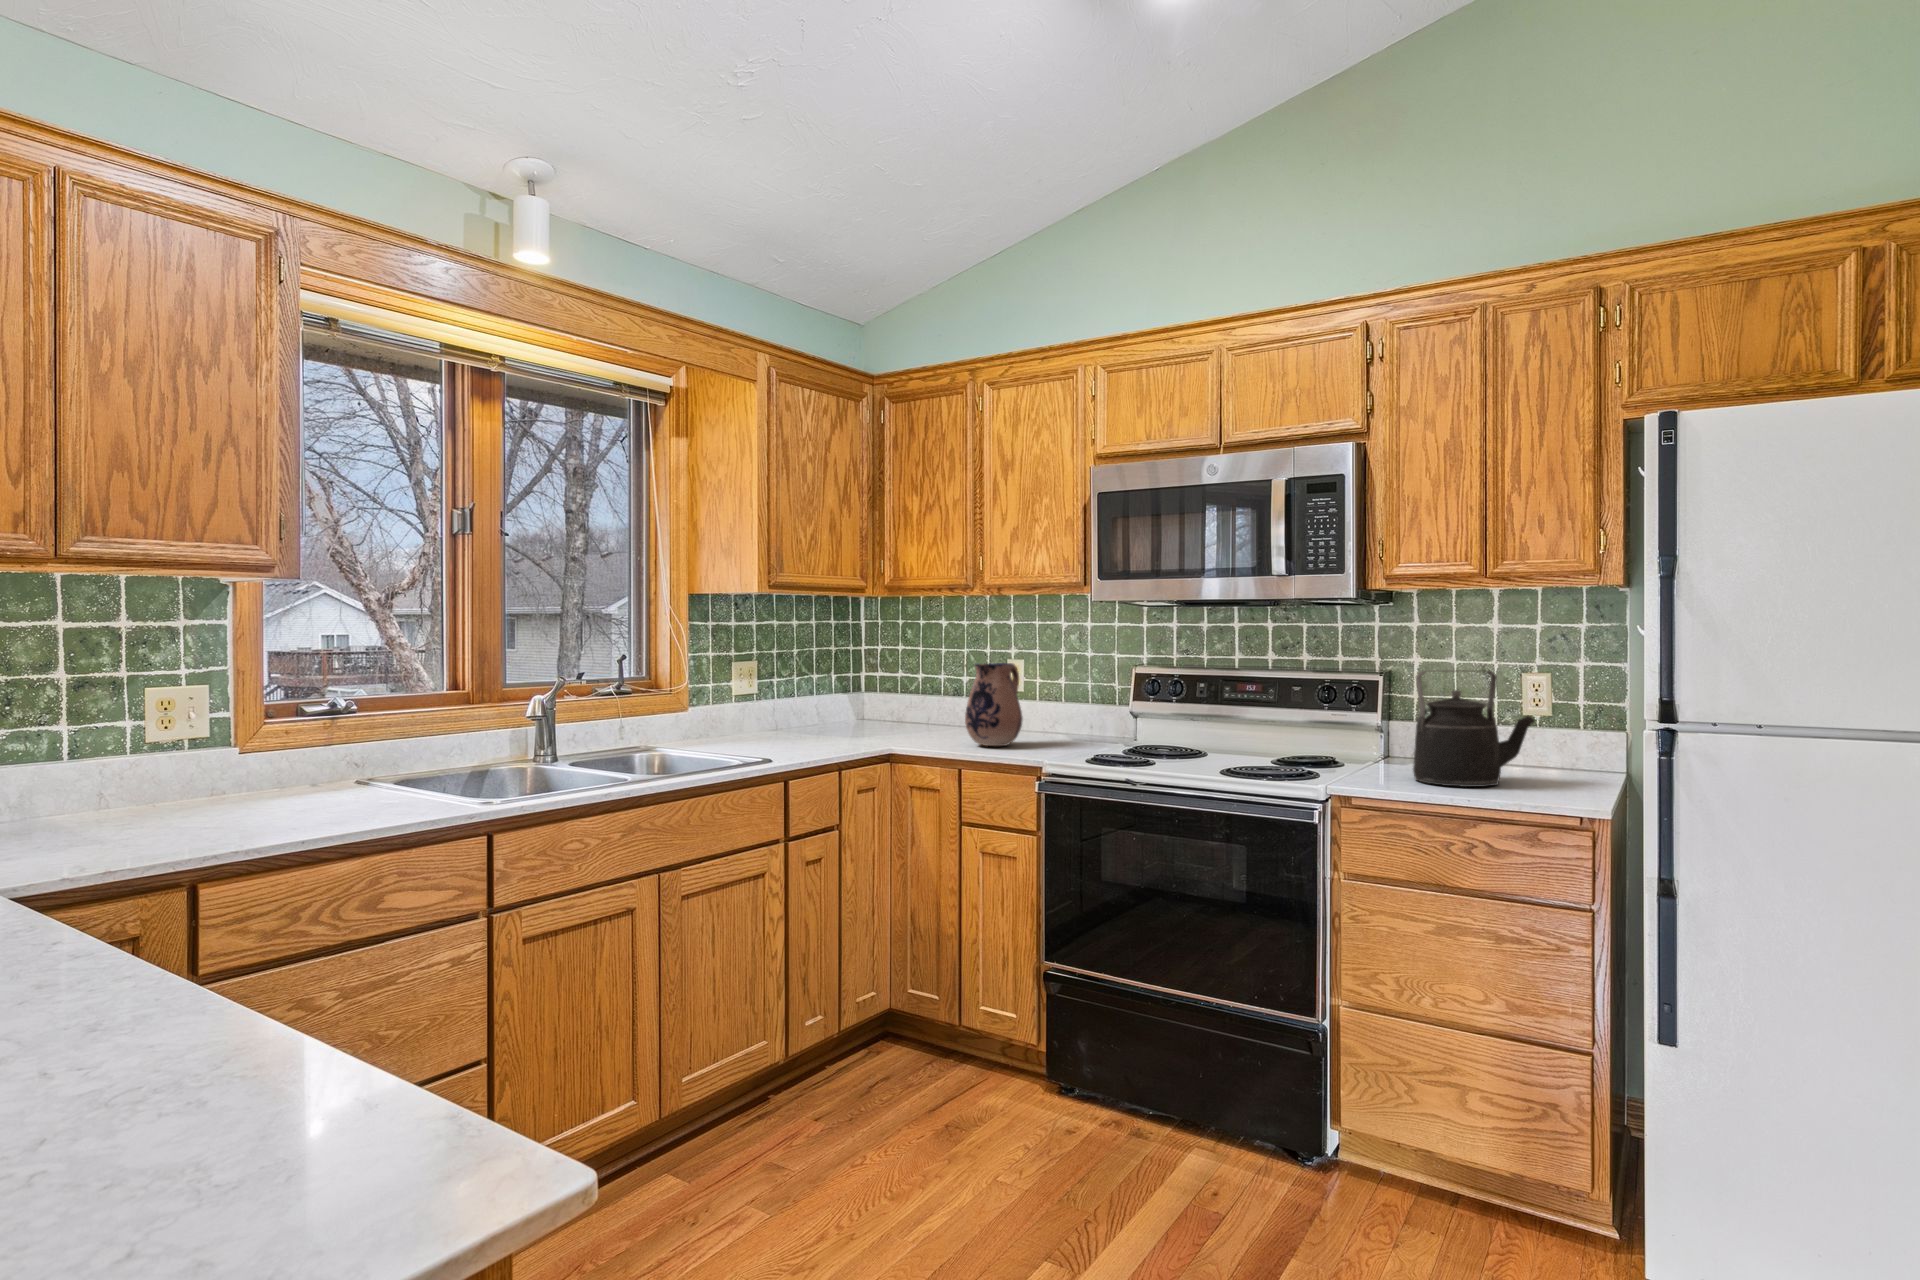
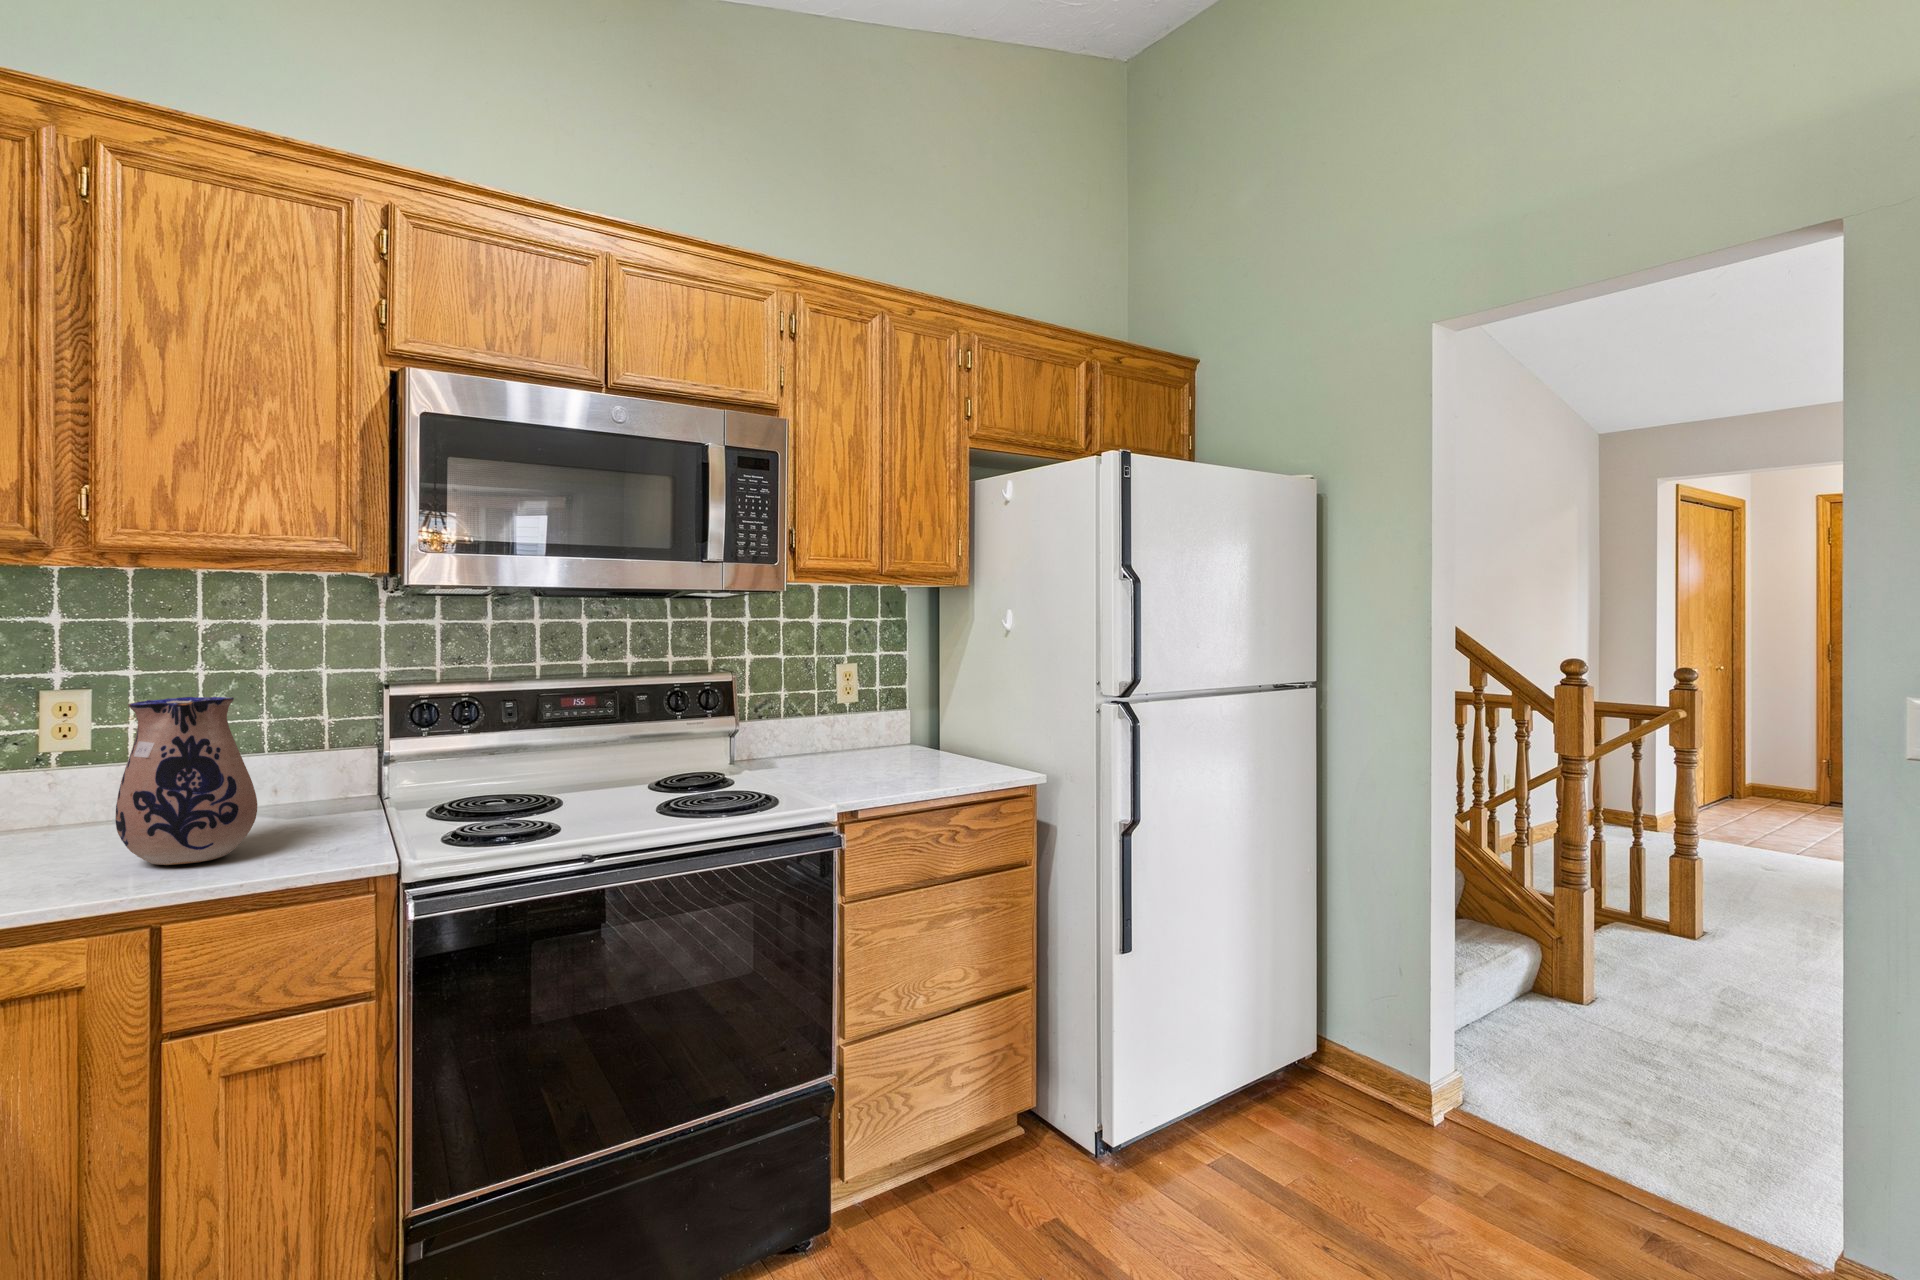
kettle: present [1413,670,1535,787] -> none [835,664,916,784]

